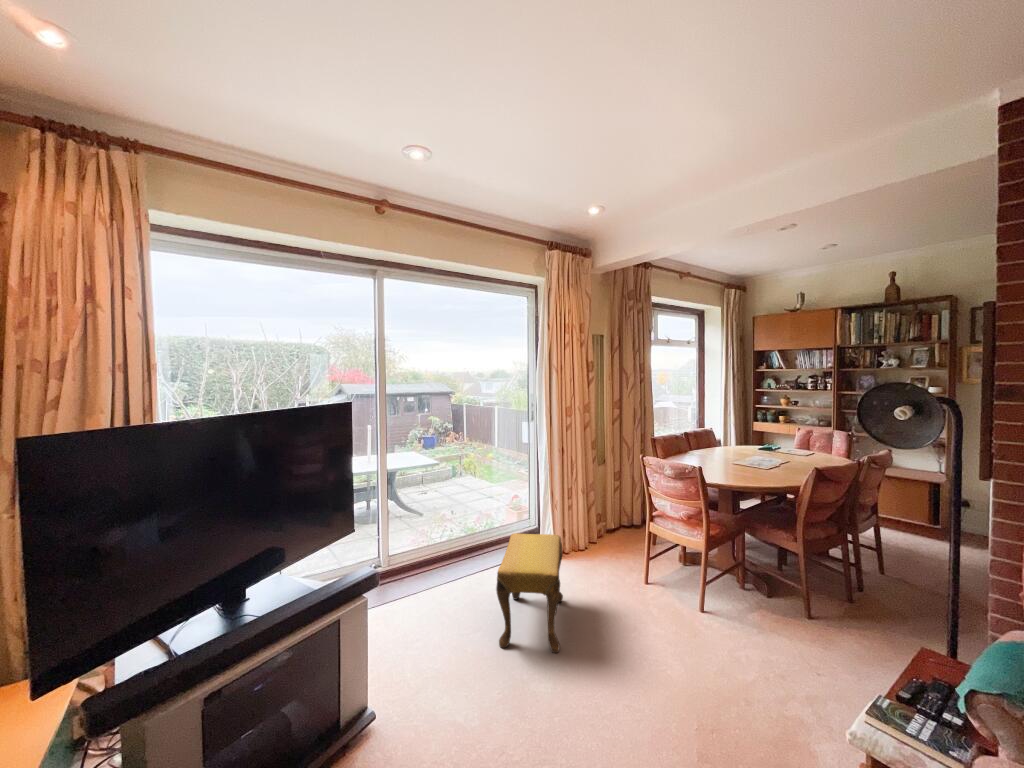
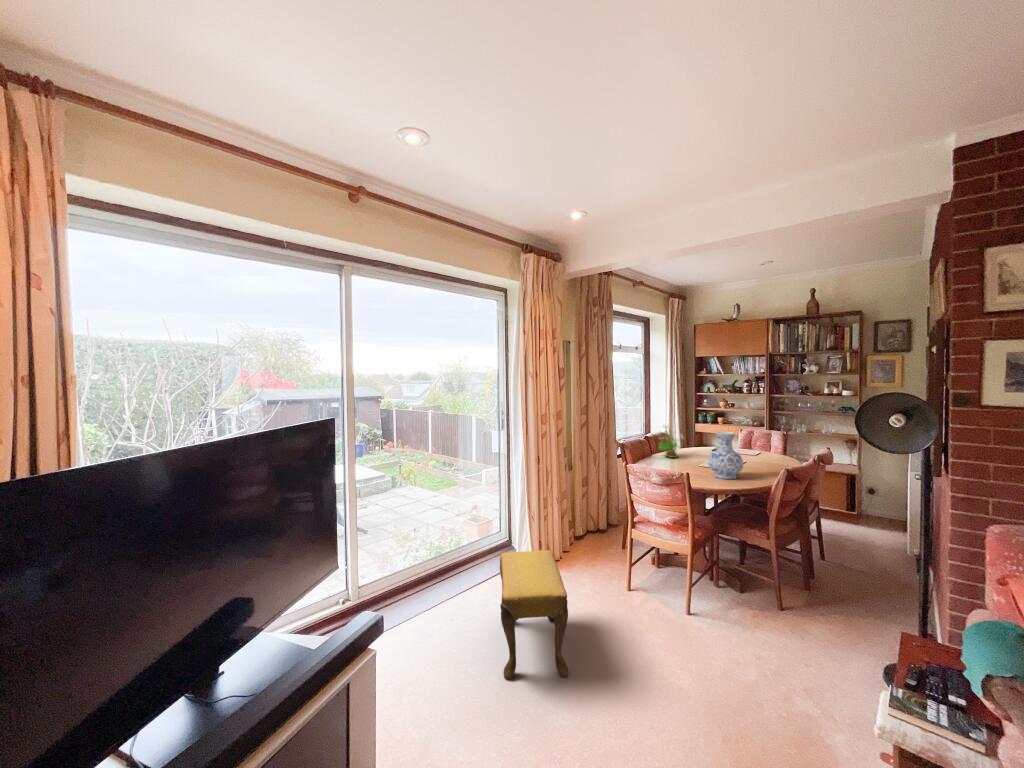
potted plant: none [691,416,721,454] -> present [659,425,684,458]
vase: none [734,427,772,477] -> present [708,432,743,479]

